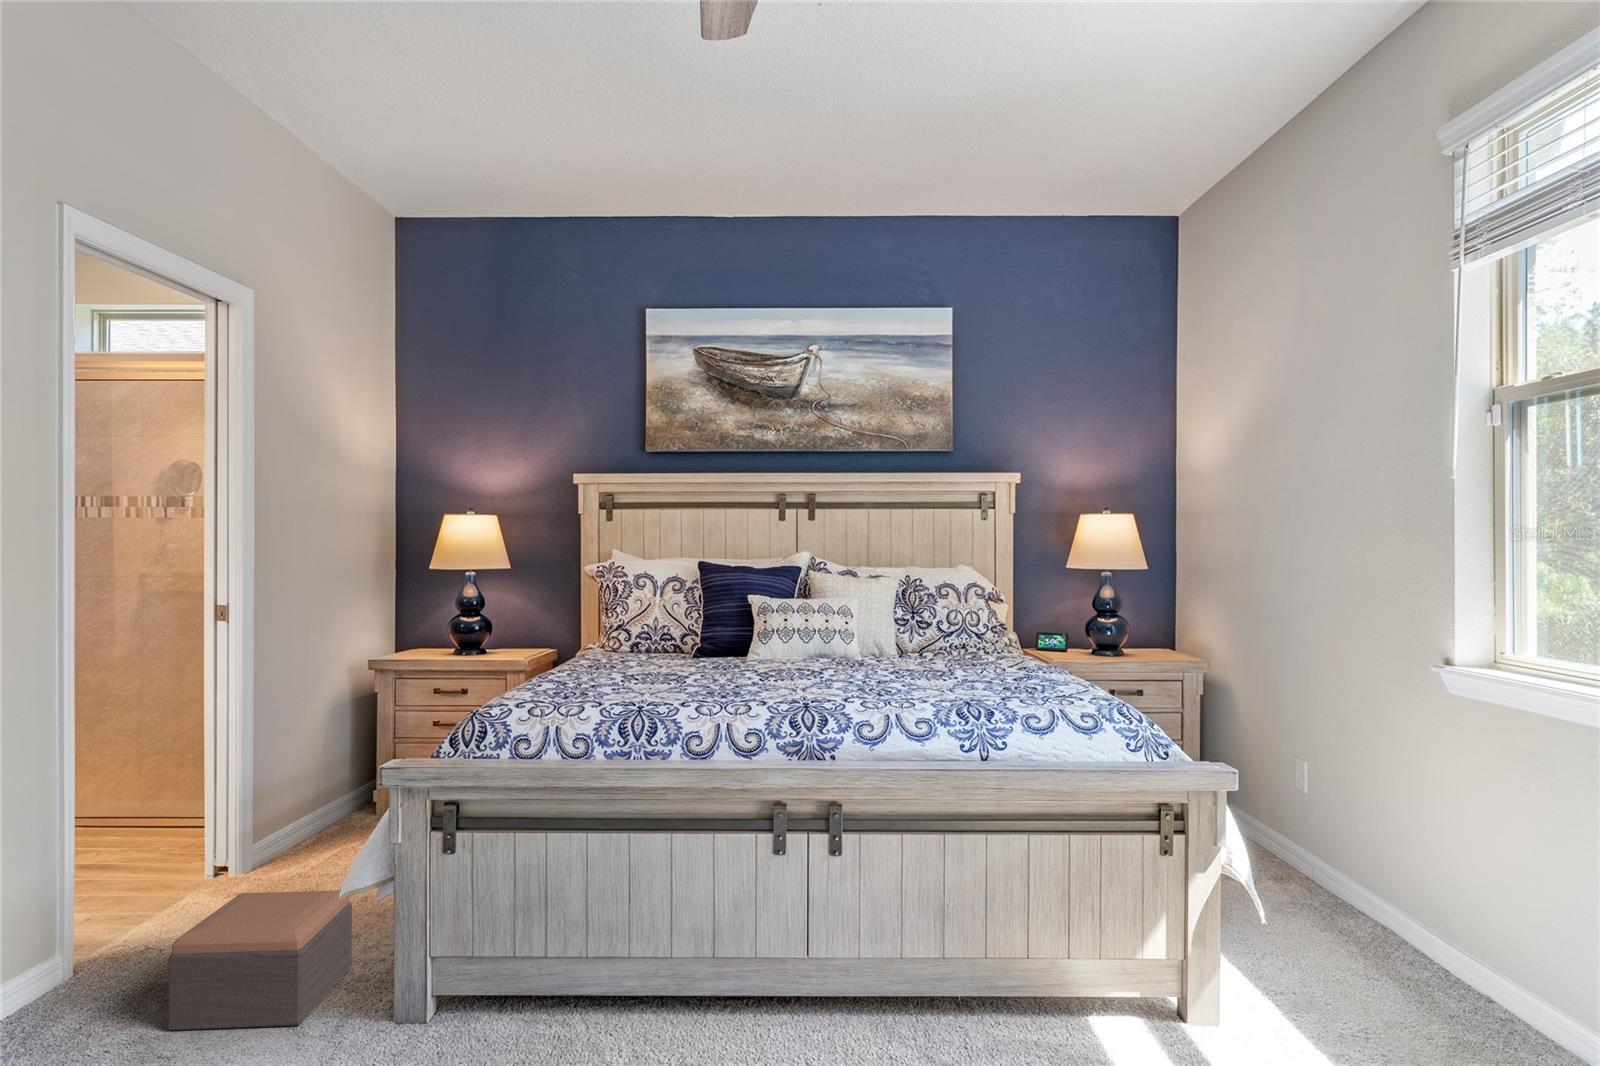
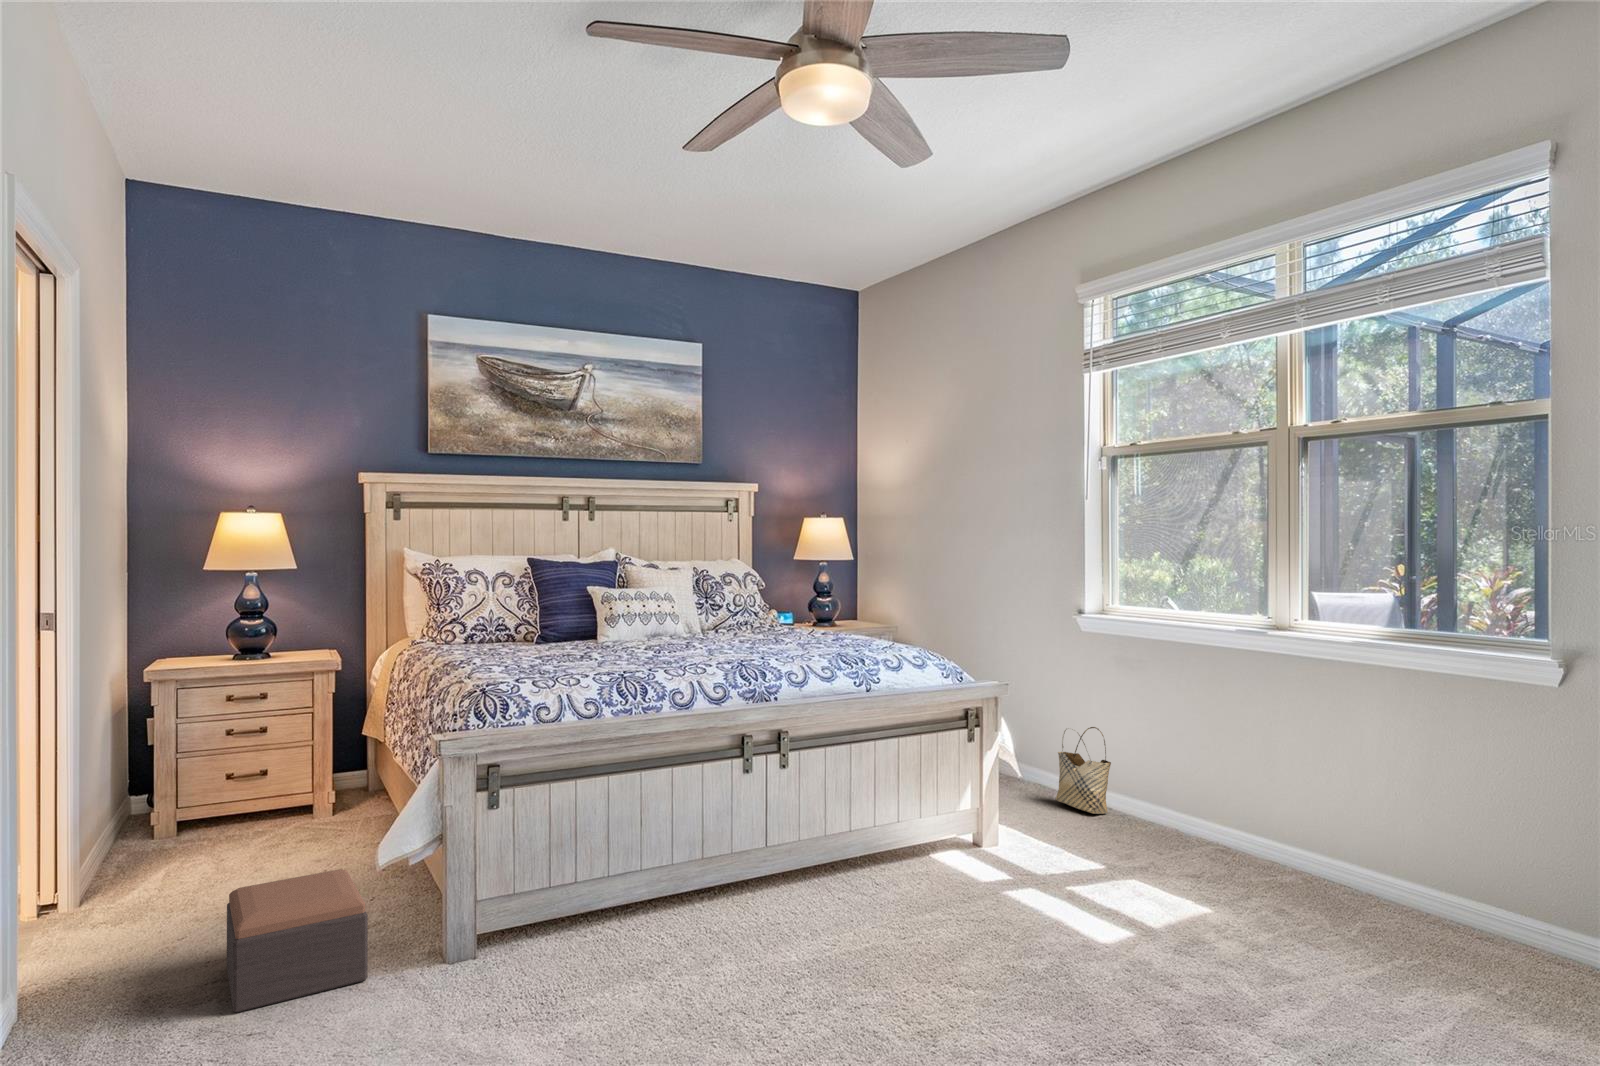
woven basket: none [1391,854,1489,1013] -> present [1056,727,1111,814]

